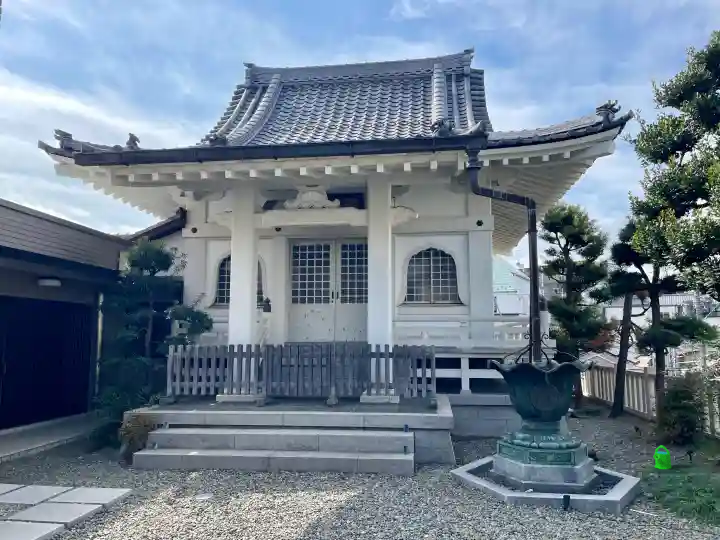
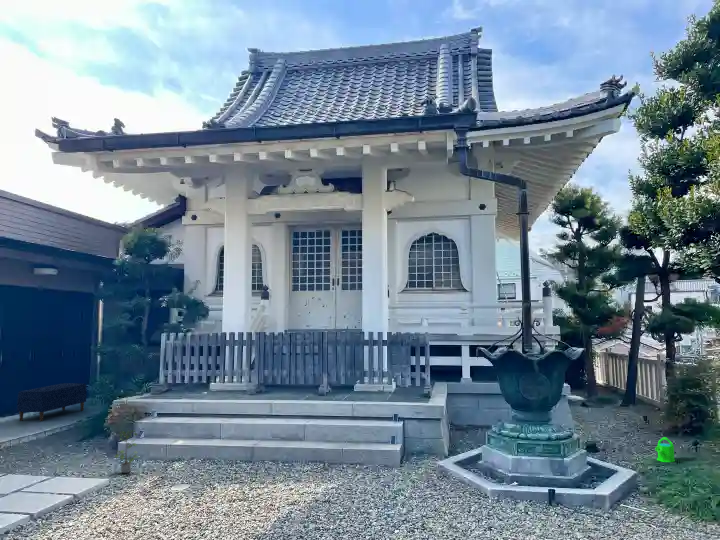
bench: none [15,395,84,434] -> present [17,383,87,421]
potted plant: none [134,440,161,484] -> present [115,431,137,473]

